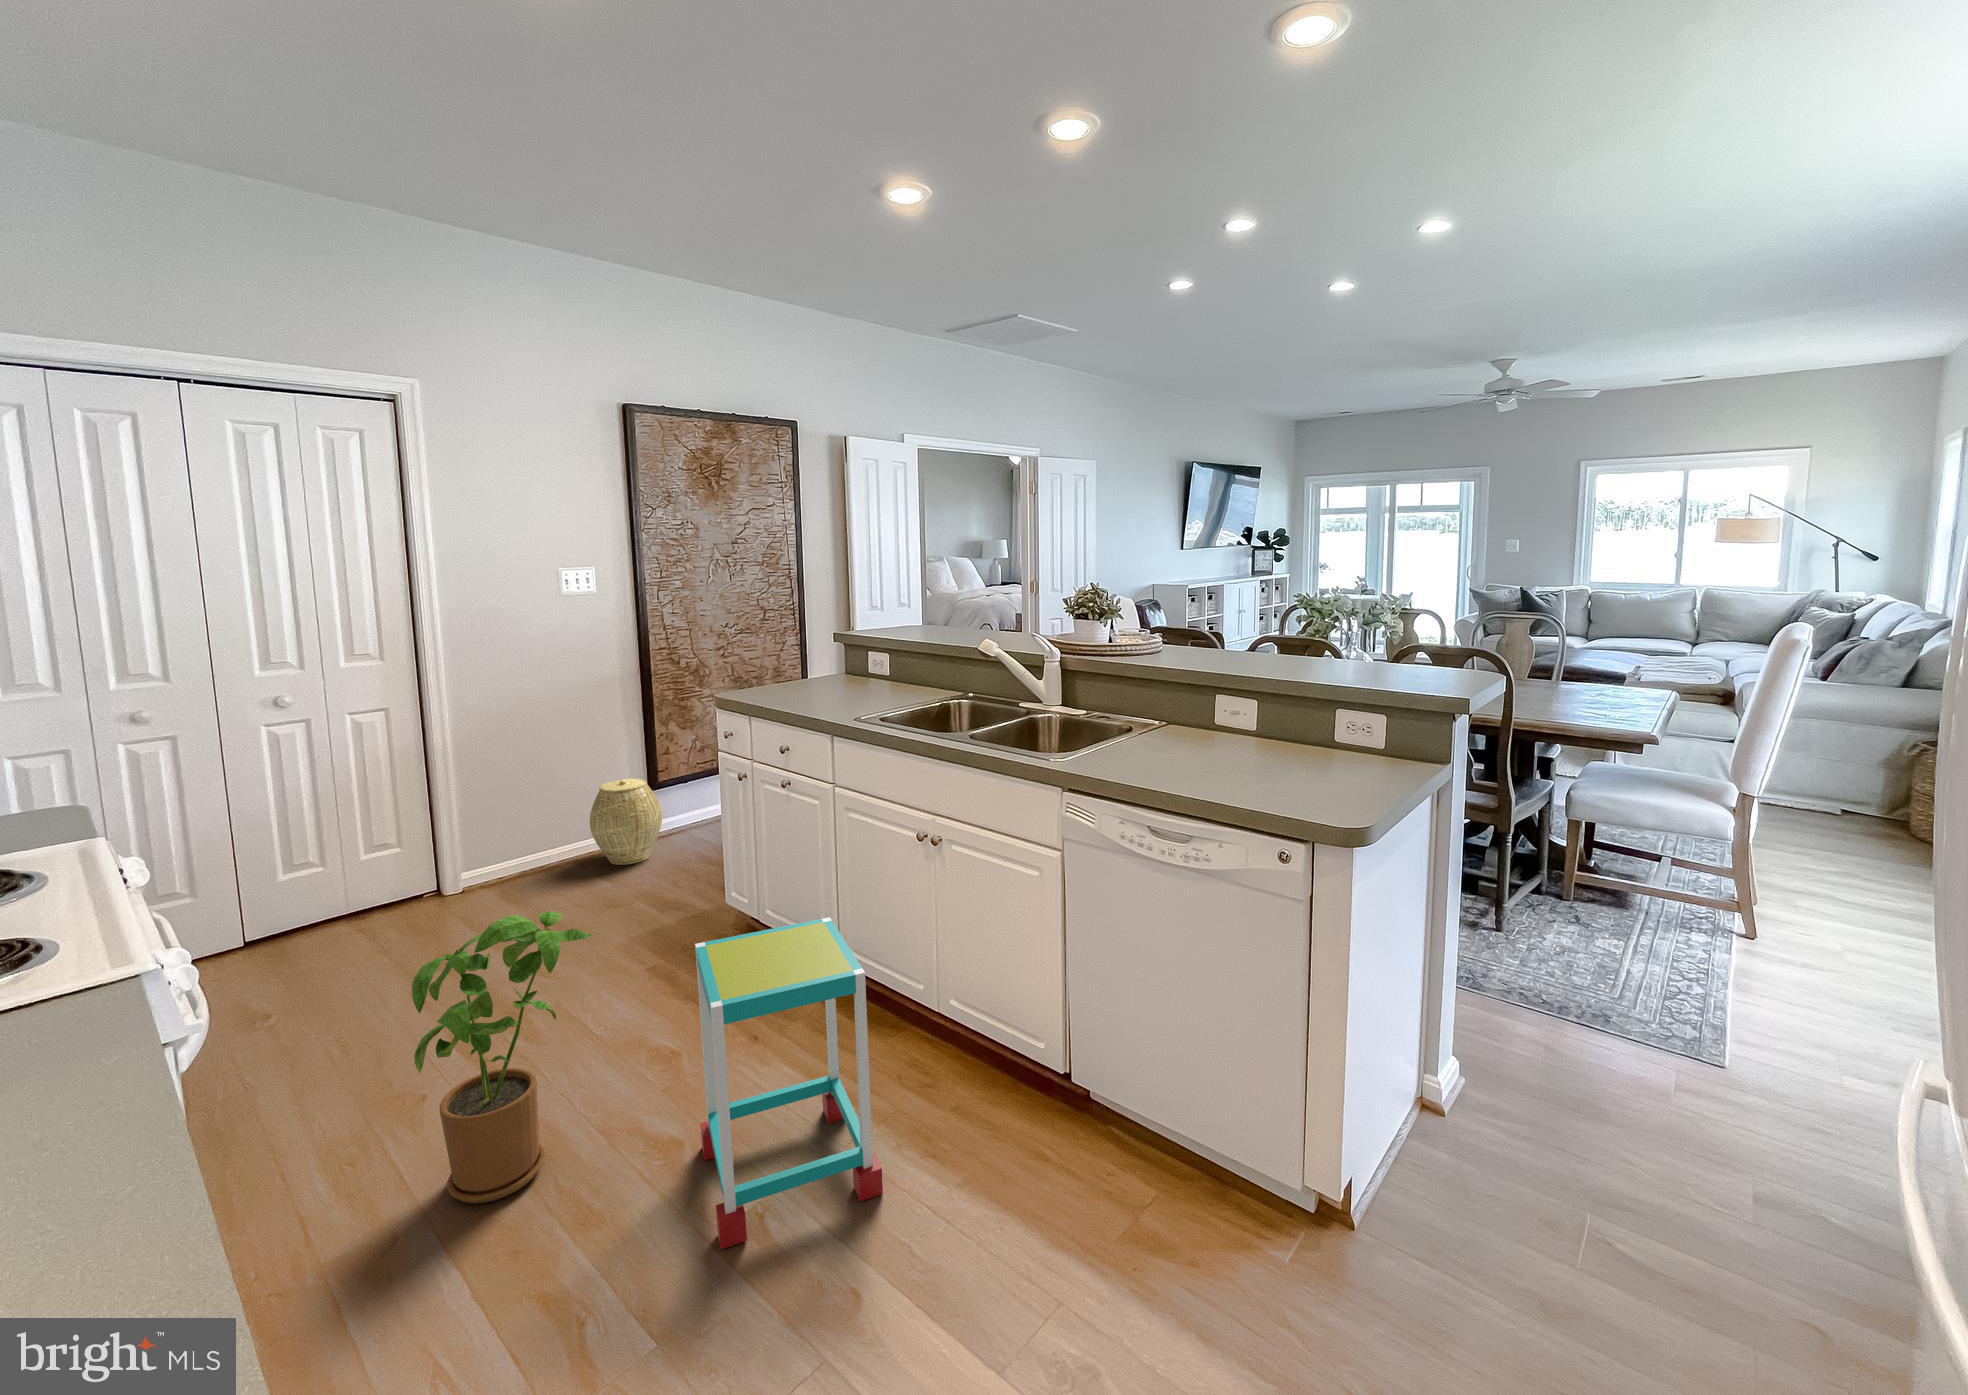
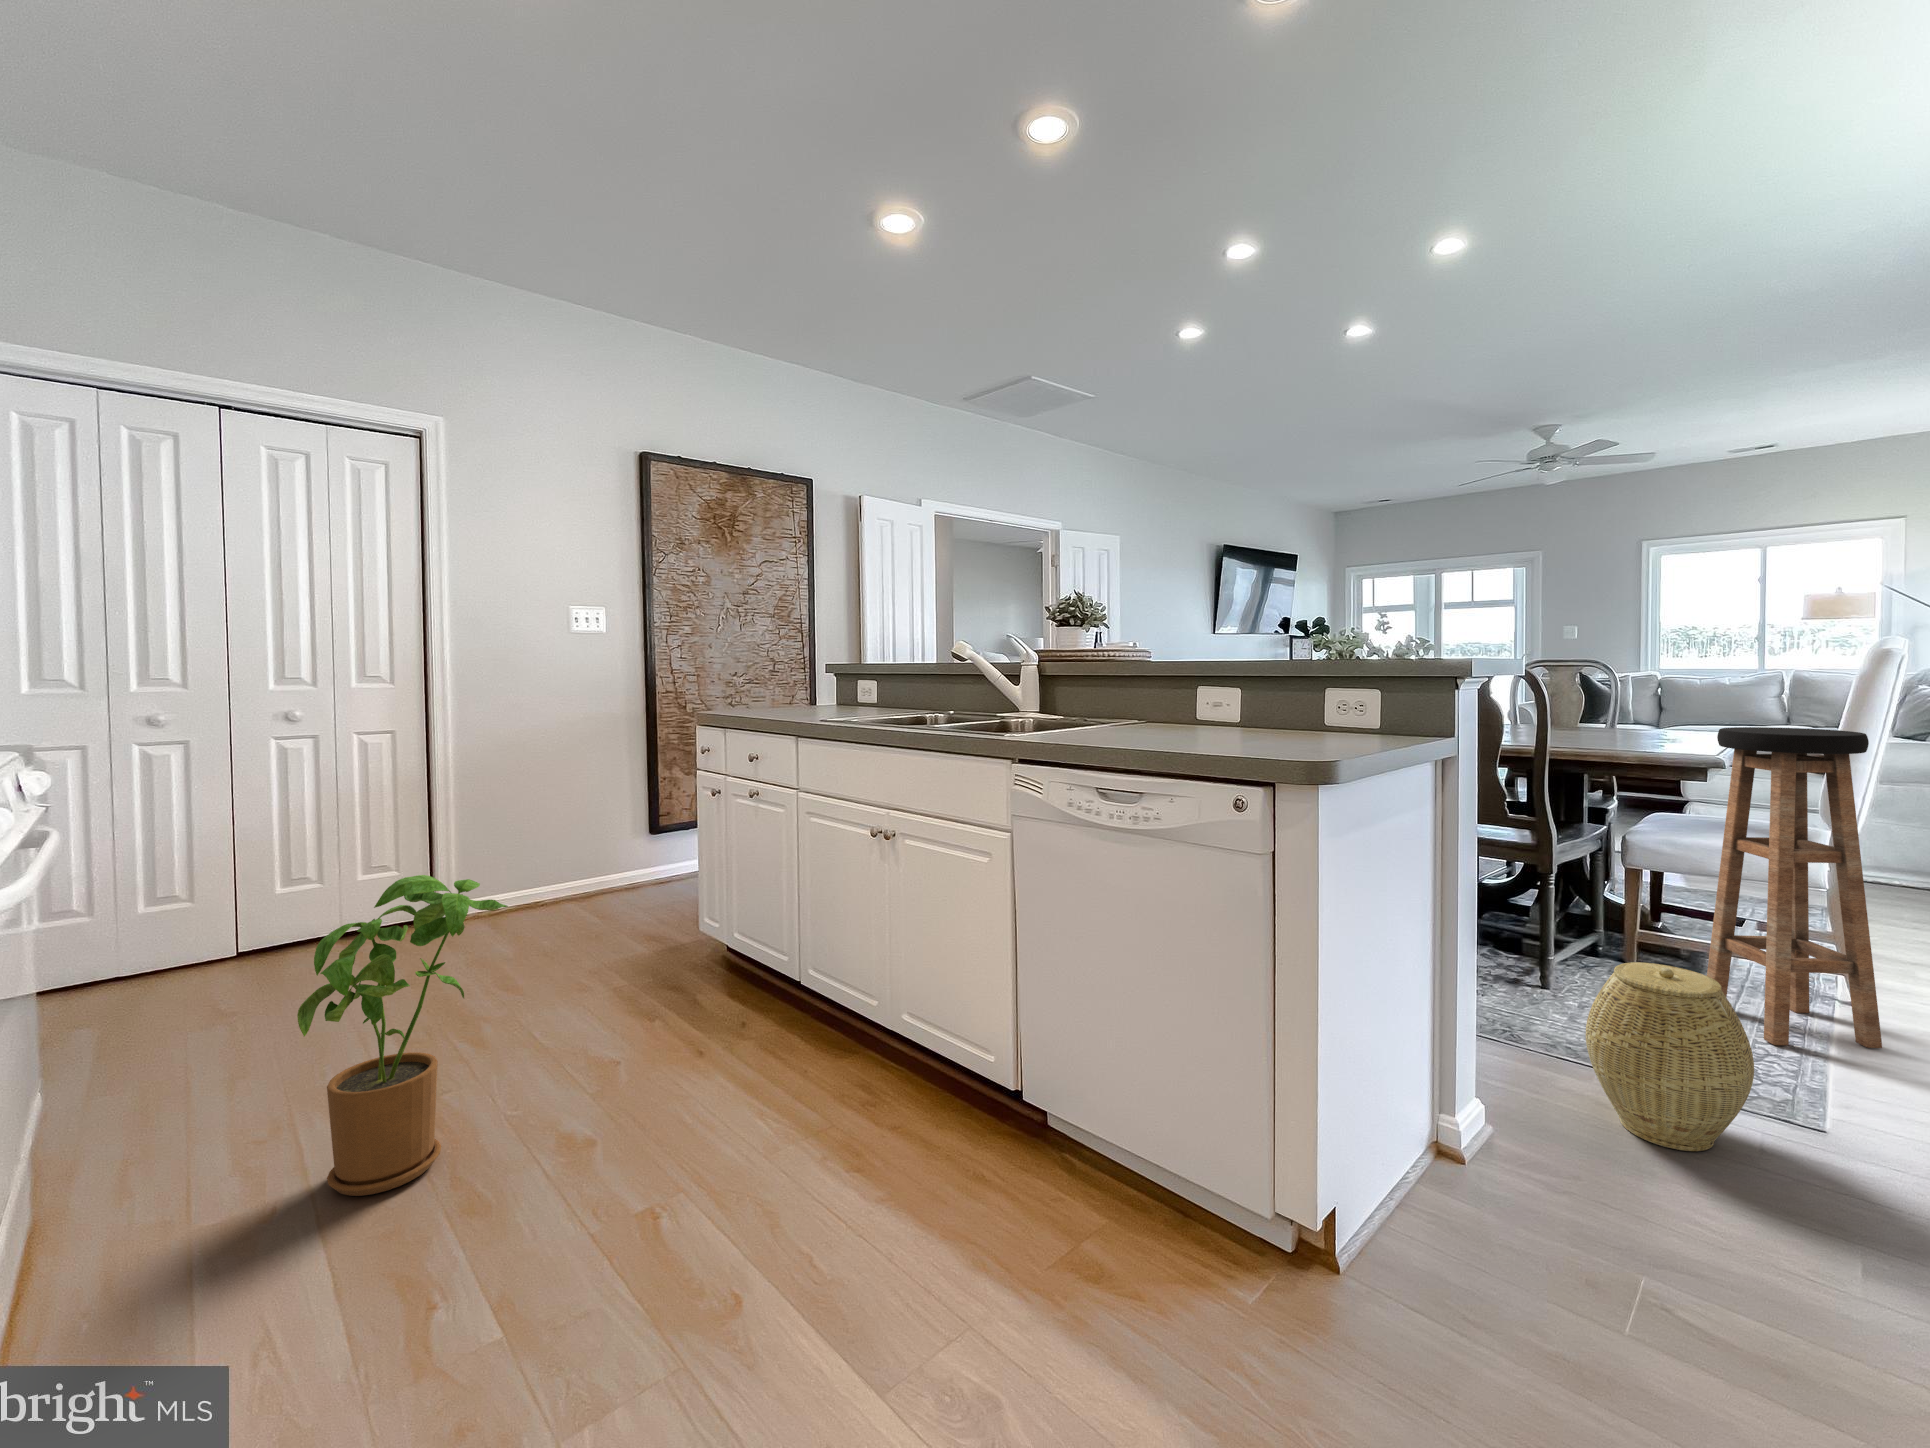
bar stool: none [1628,708,1785,982] -> present [1707,727,1882,1048]
woven basket: present [590,779,662,865] -> present [1586,962,1754,1151]
side table: present [695,917,883,1249] -> none [594,902,790,1257]

